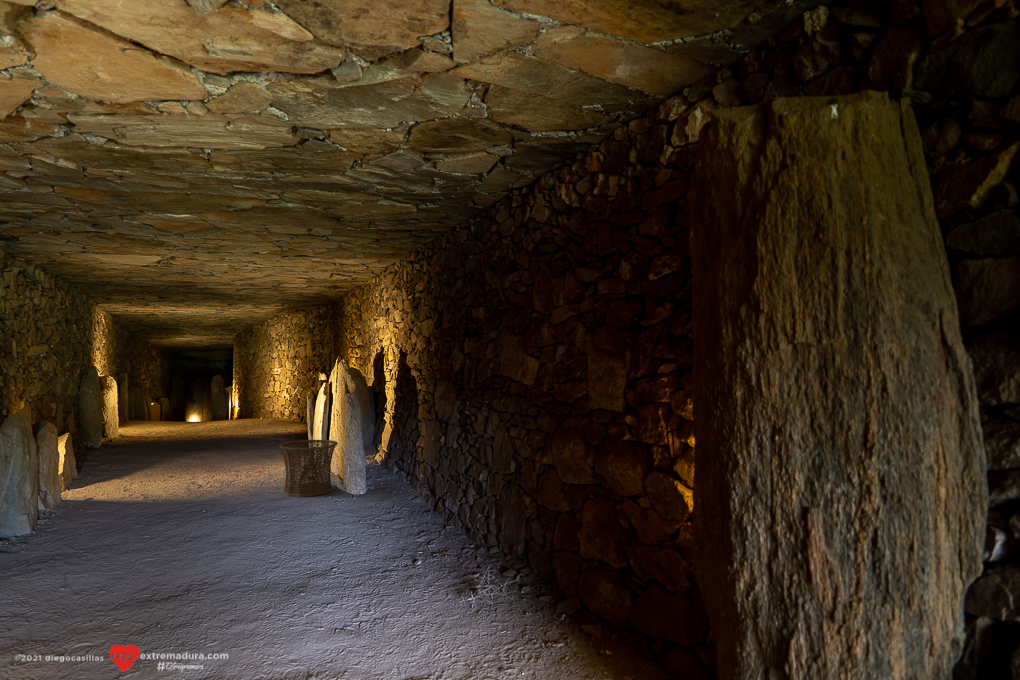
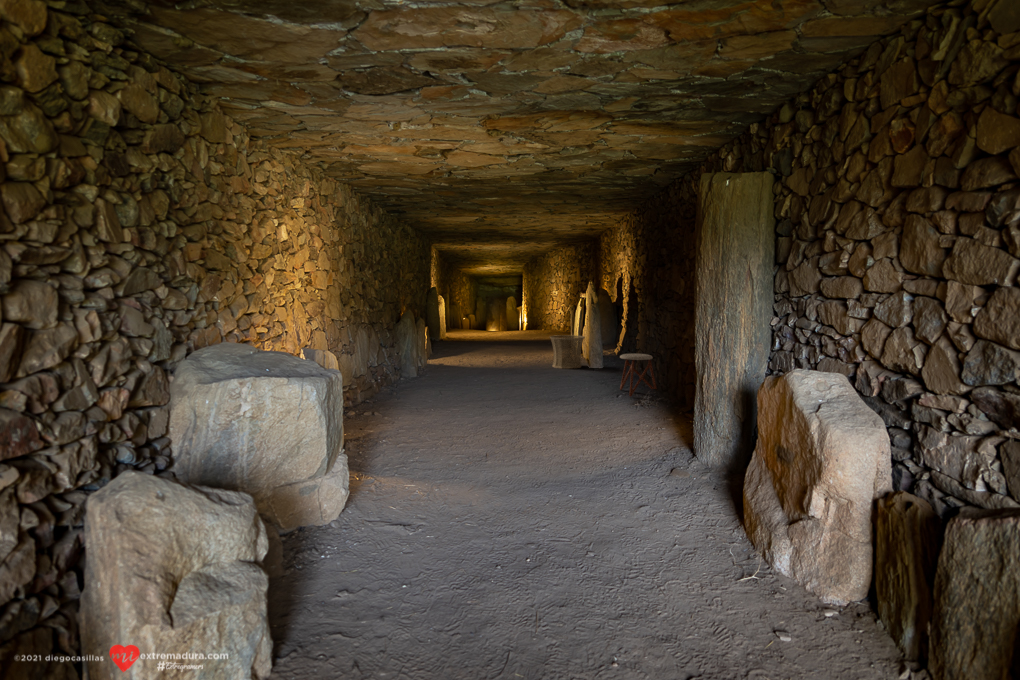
stool: none [417,481,483,568] -> present [620,354,657,397]

